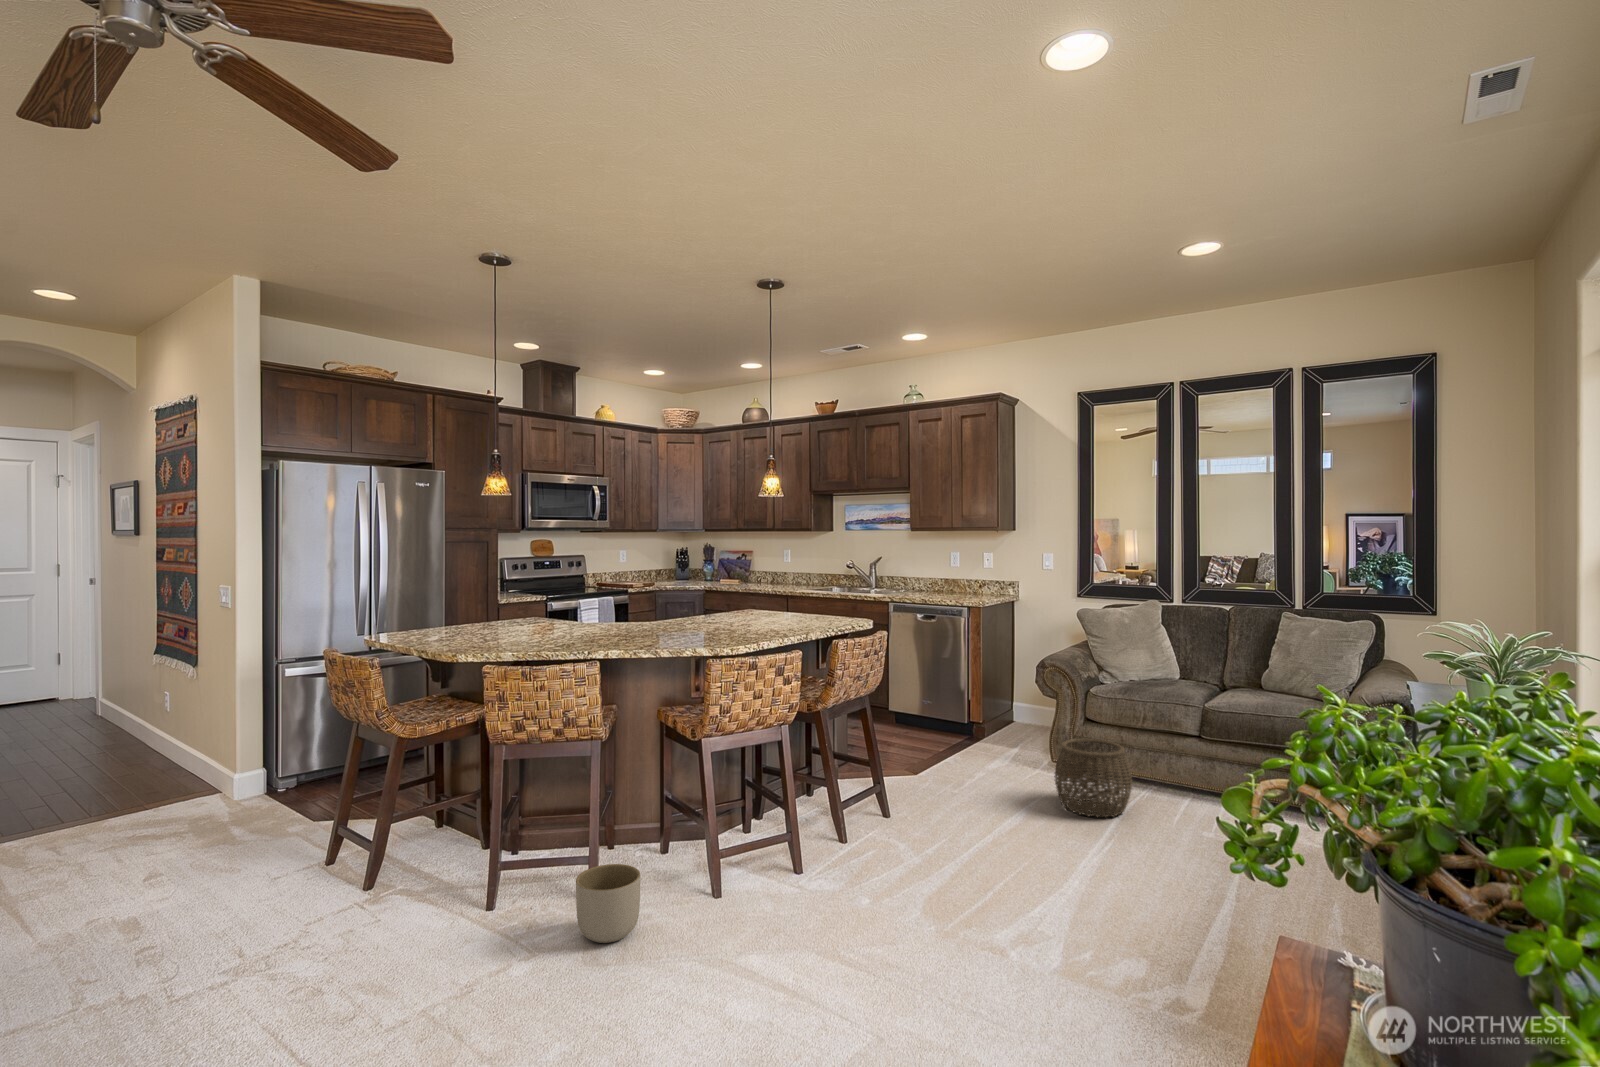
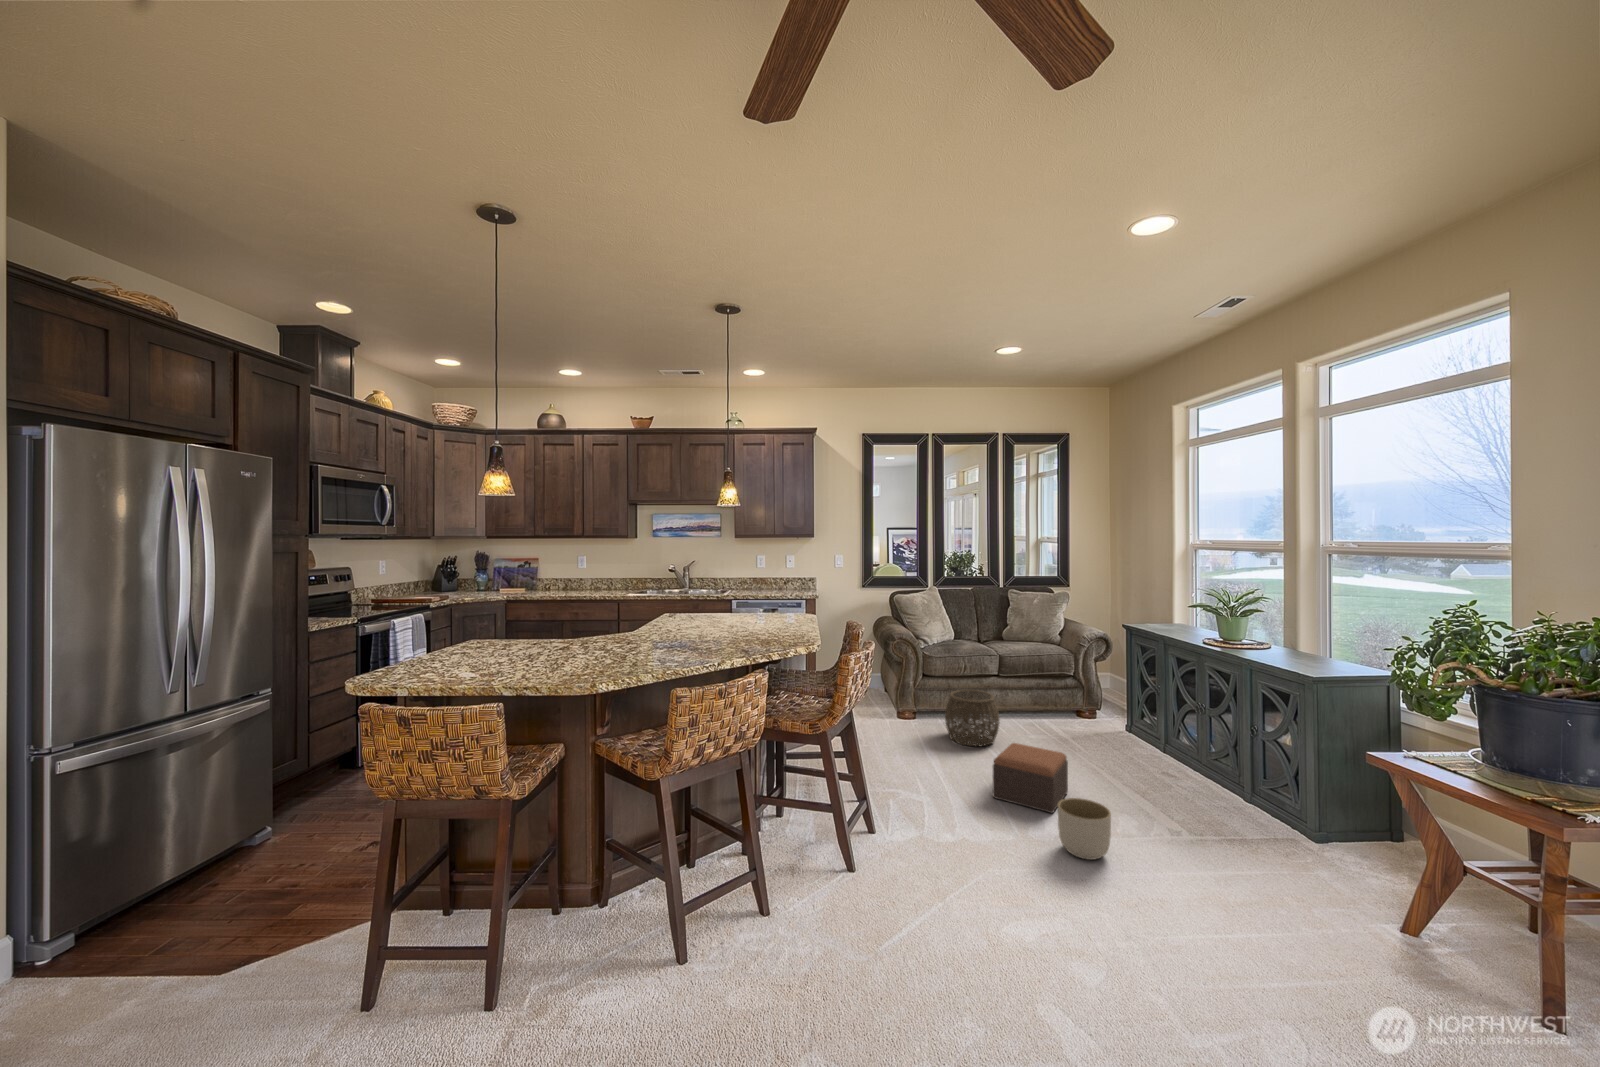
footstool: none [986,802,1094,891] -> present [993,743,1068,813]
planter: present [576,864,640,943] -> present [1058,798,1111,860]

